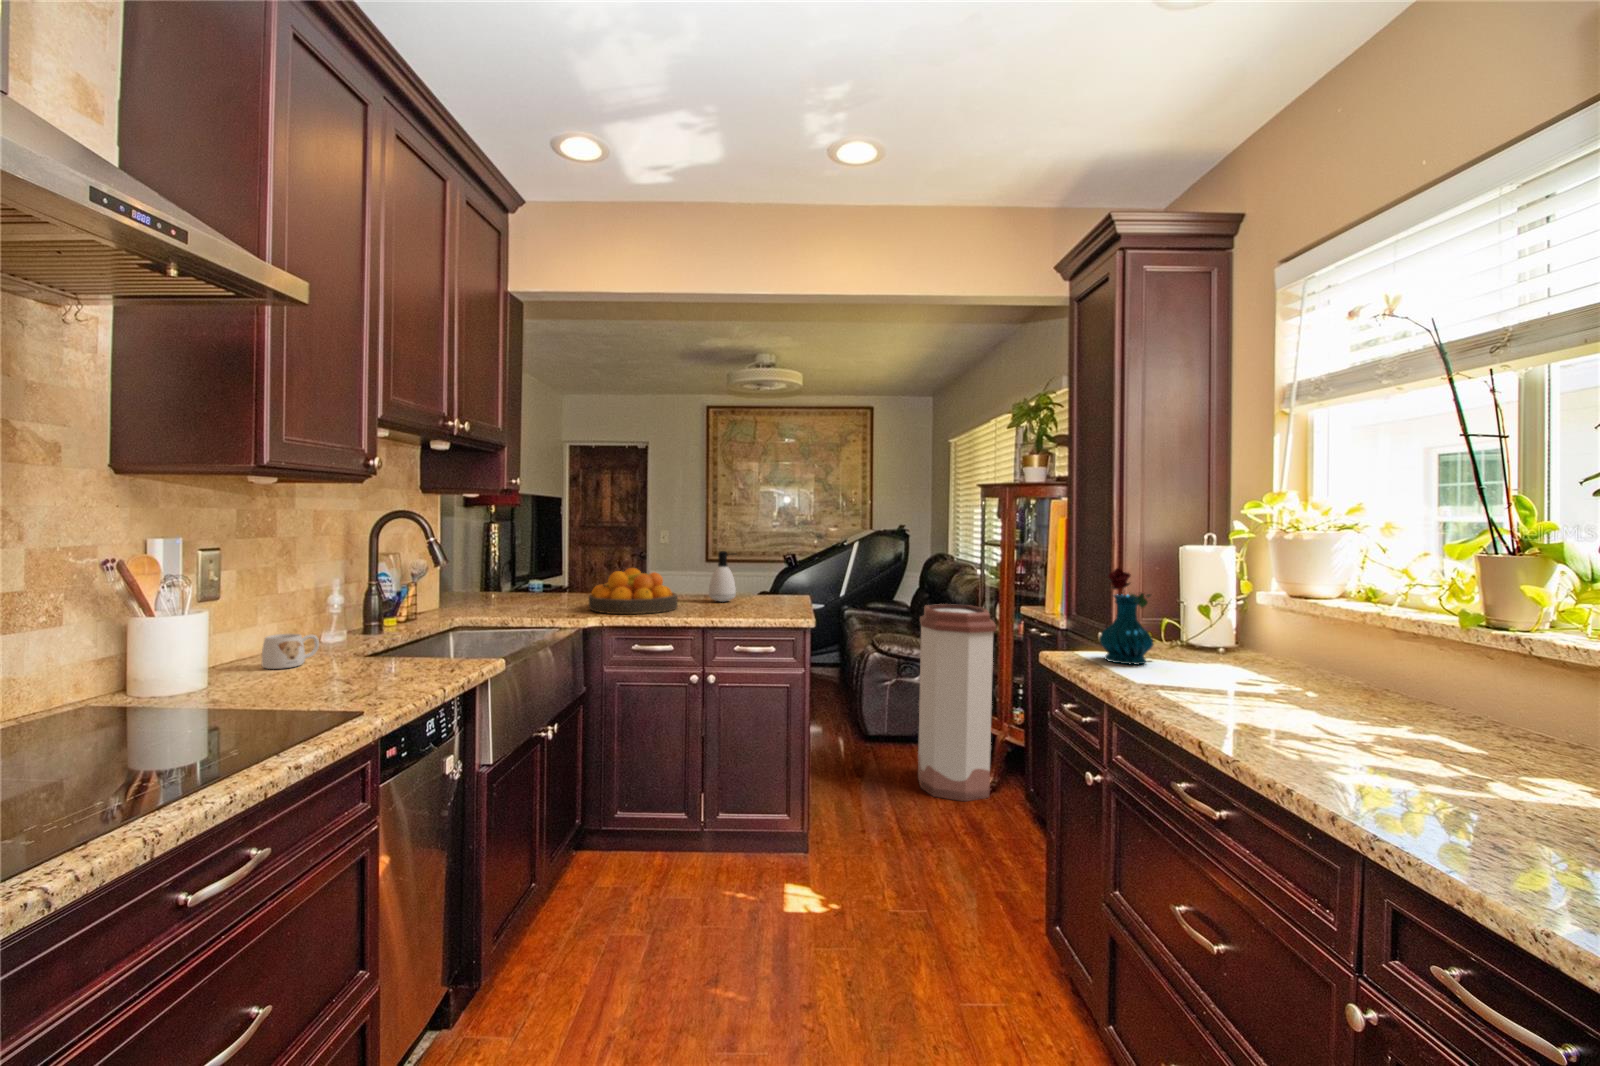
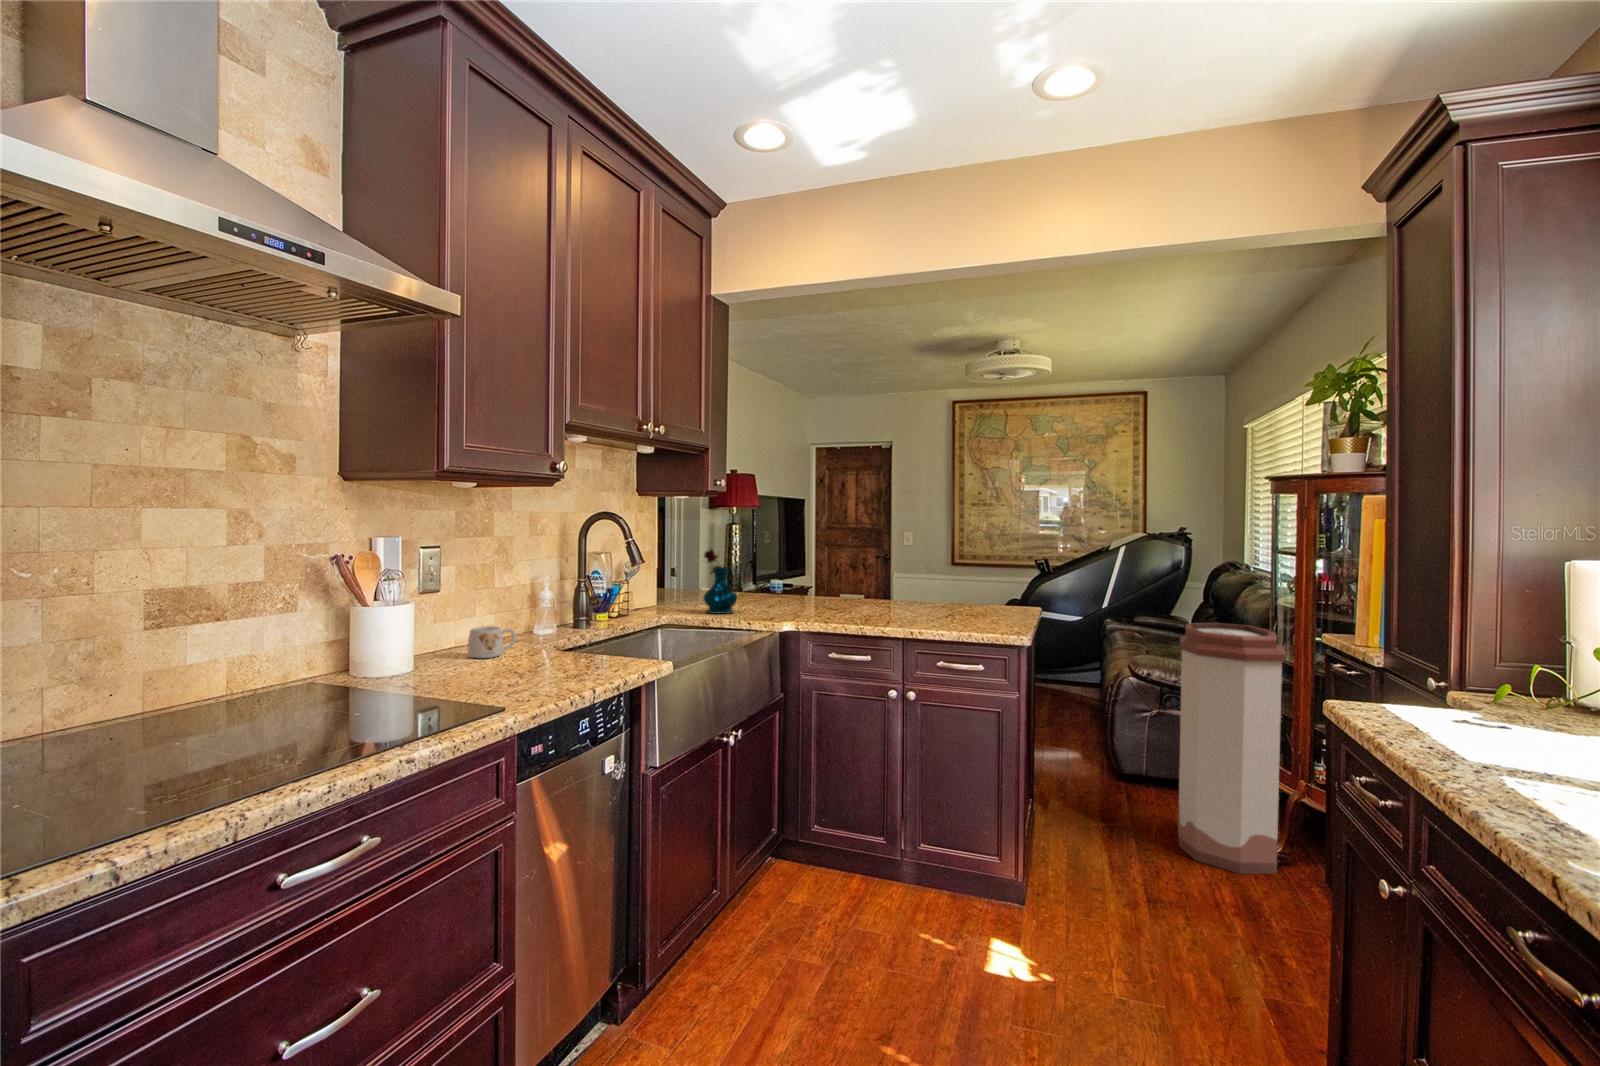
soap dispenser: present [709,551,736,602] -> none [917,555,948,610]
fruit bowl: present [589,568,678,614] -> none [788,571,879,620]
vase: present [1099,568,1153,665] -> present [703,549,738,614]

